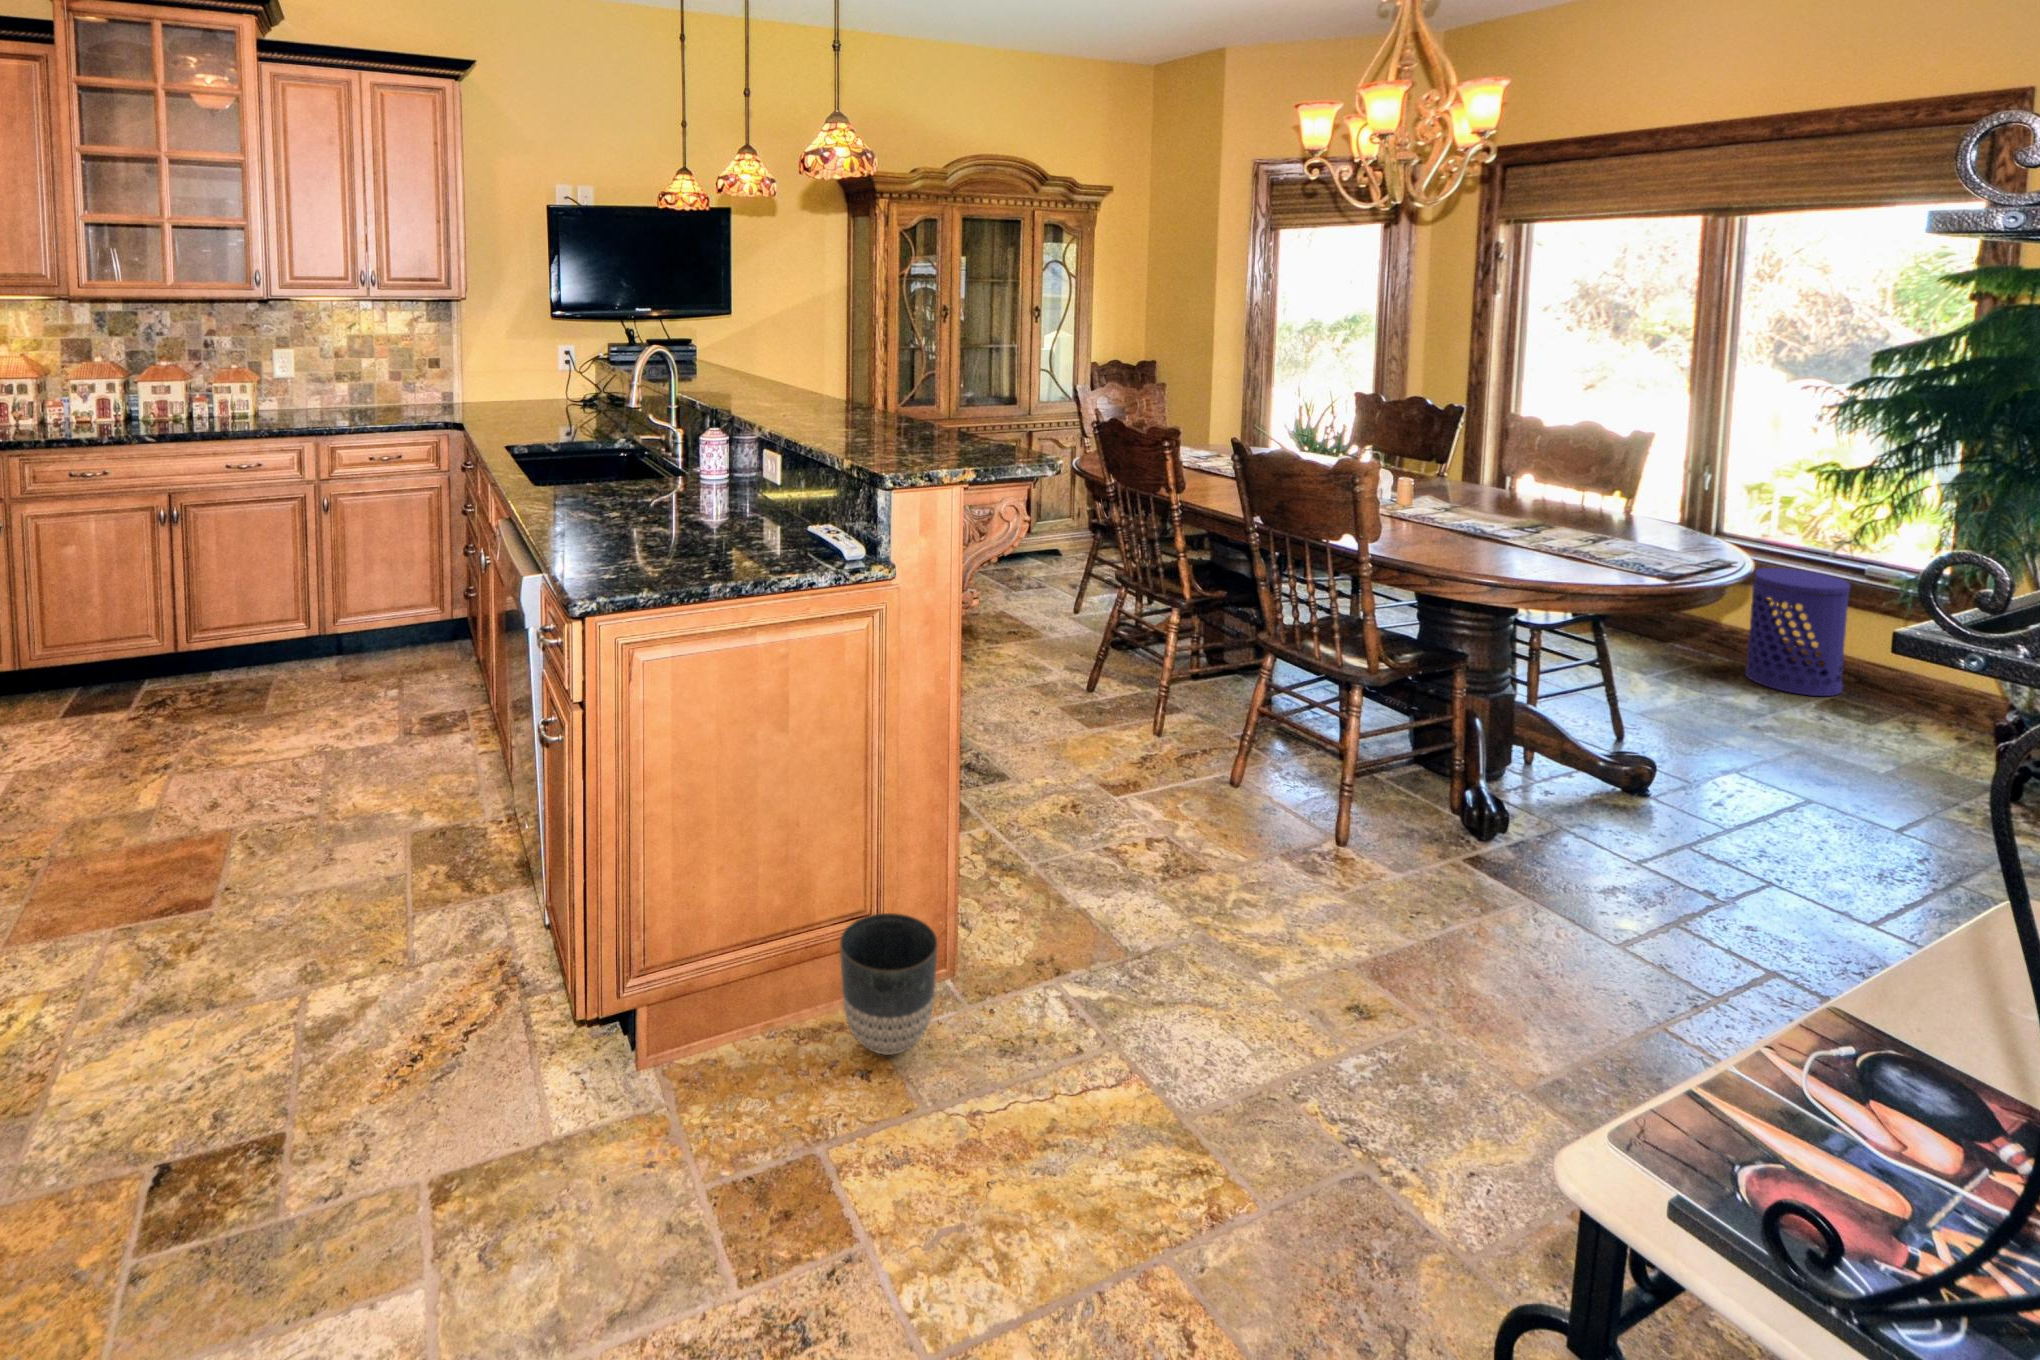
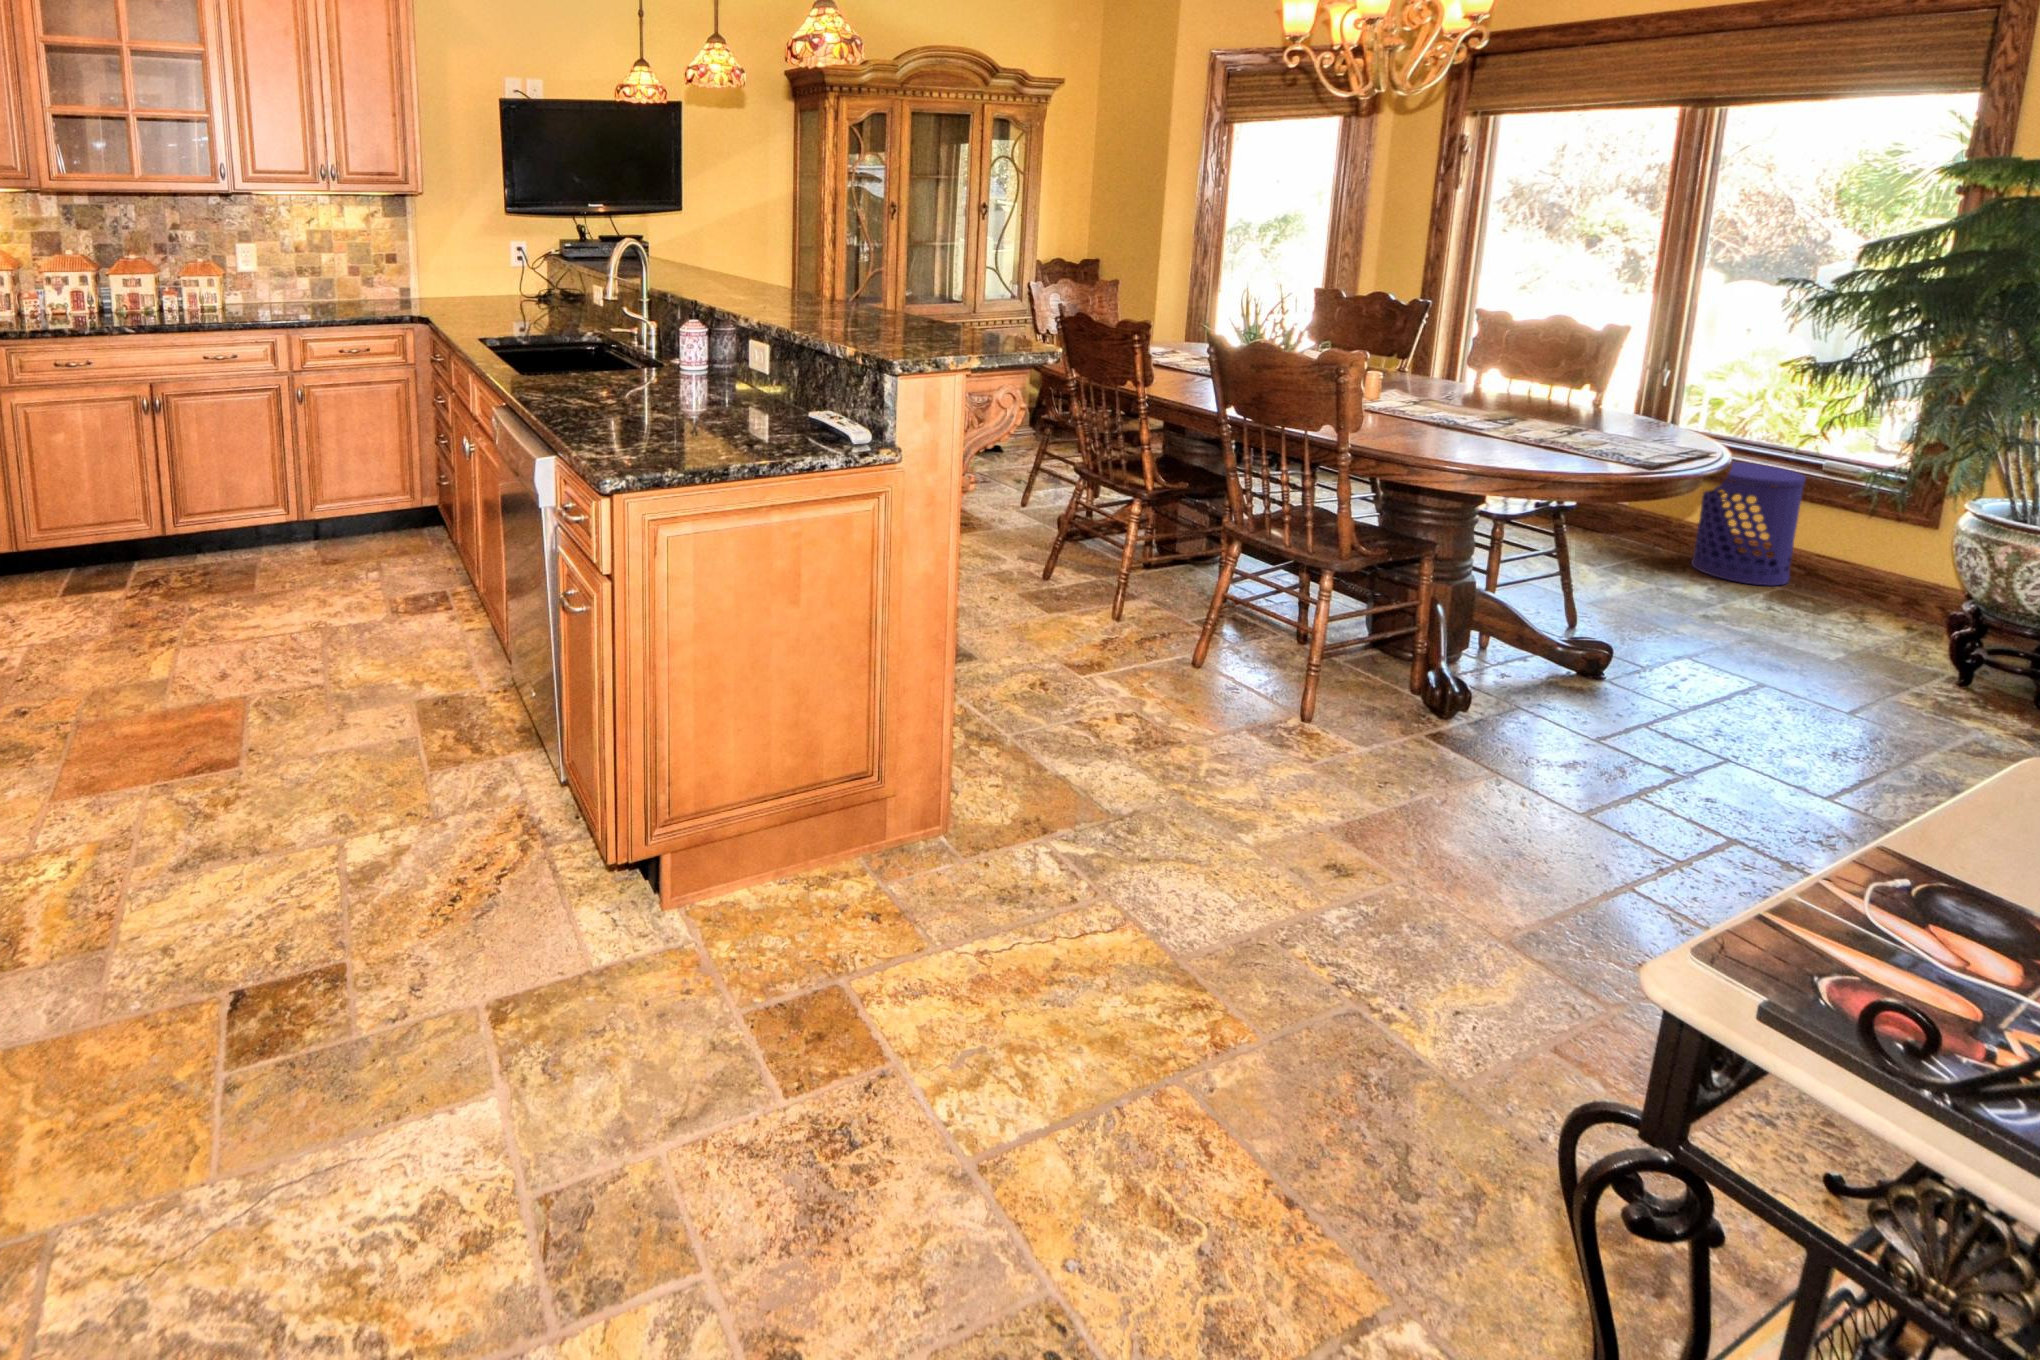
planter: present [840,913,938,1055] -> none [850,776,943,904]

